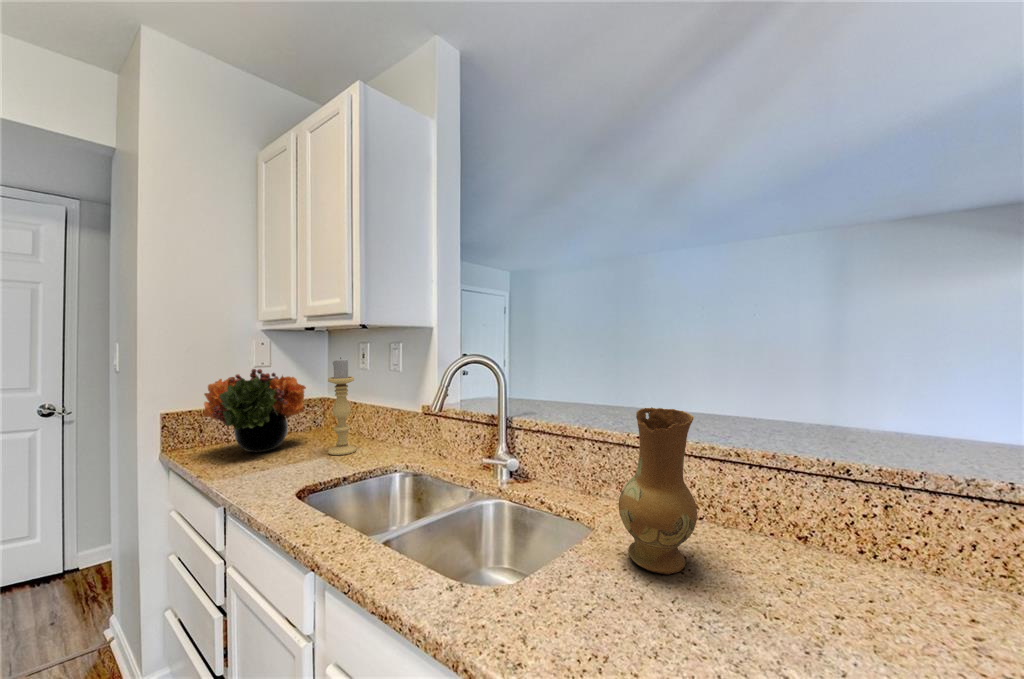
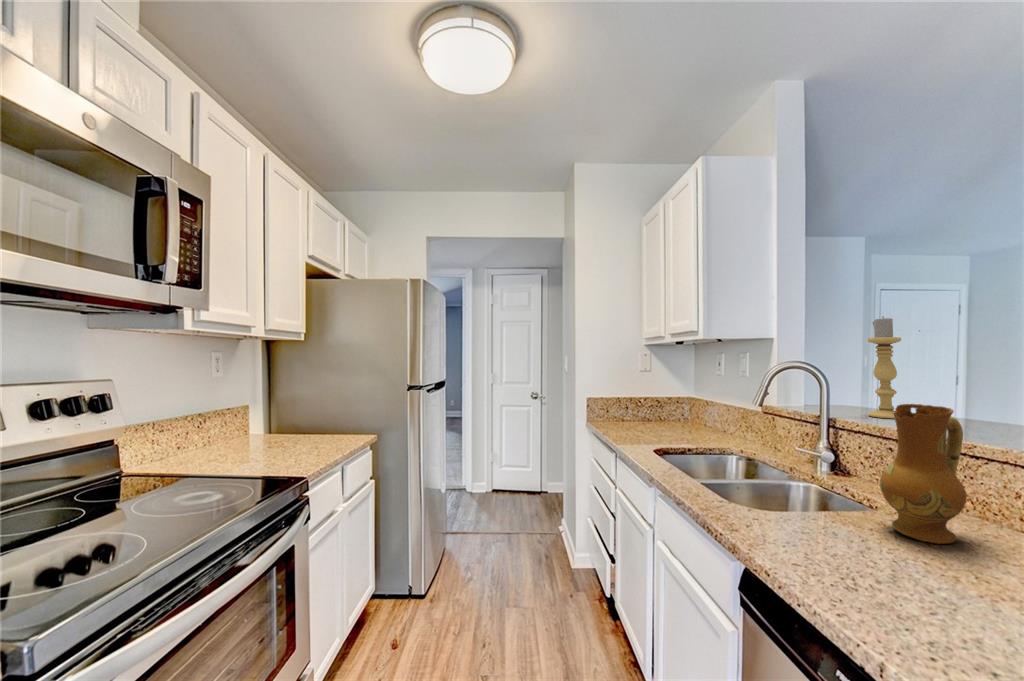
candle holder: present [328,358,356,455] -> present [868,317,901,419]
flower arrangement: present [203,369,306,452] -> none [608,371,673,428]

